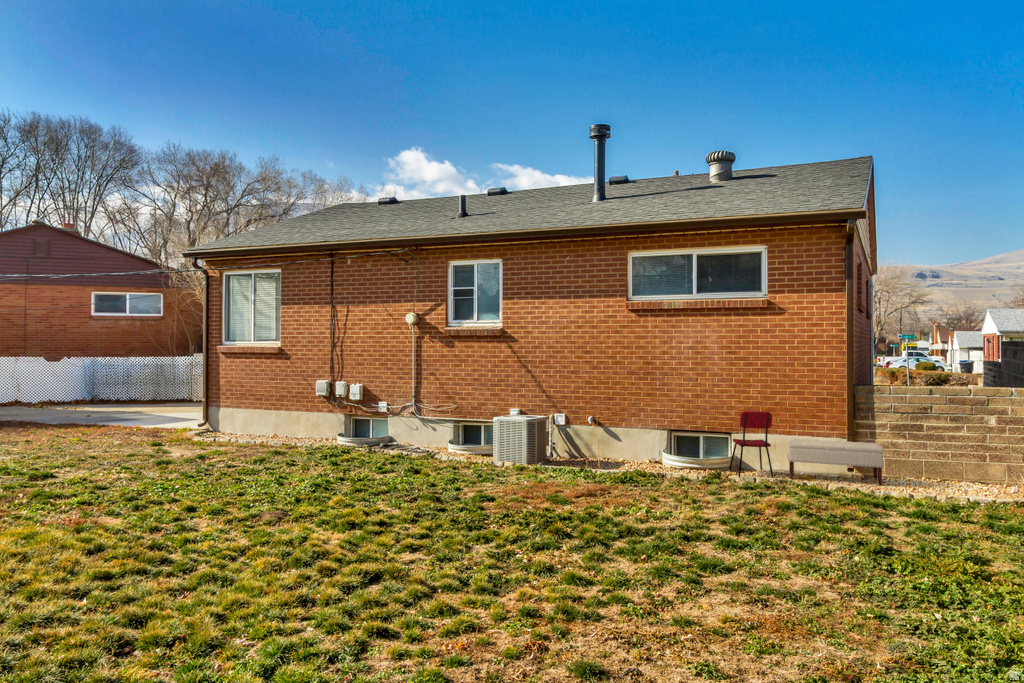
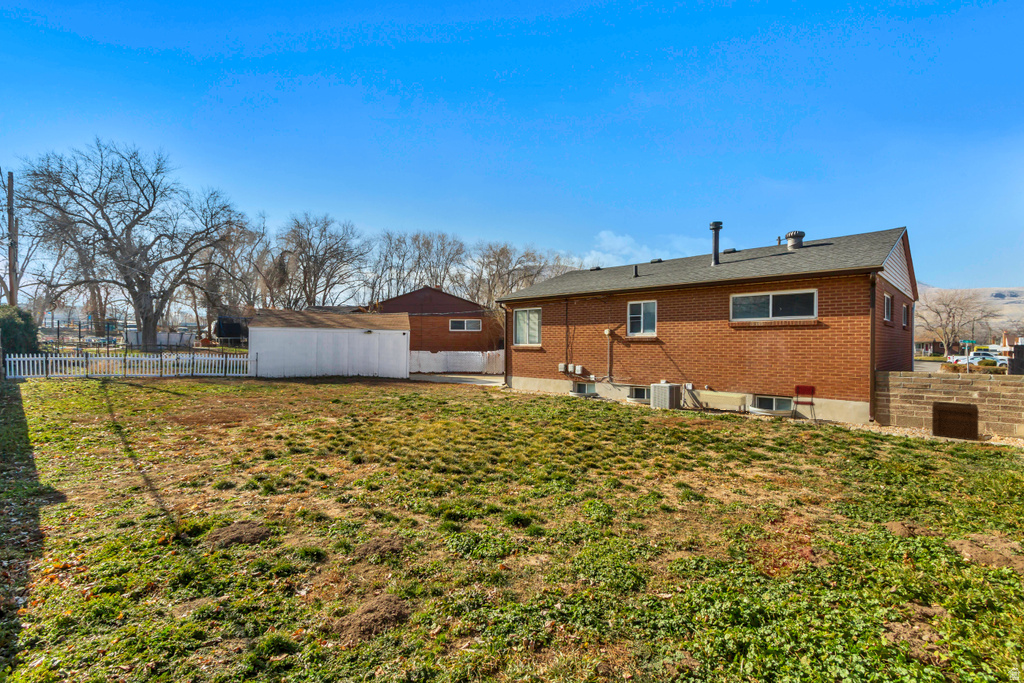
wooden crate: none [935,432,1010,495] -> present [932,401,978,440]
bench: present [787,439,884,485] -> present [700,391,746,414]

